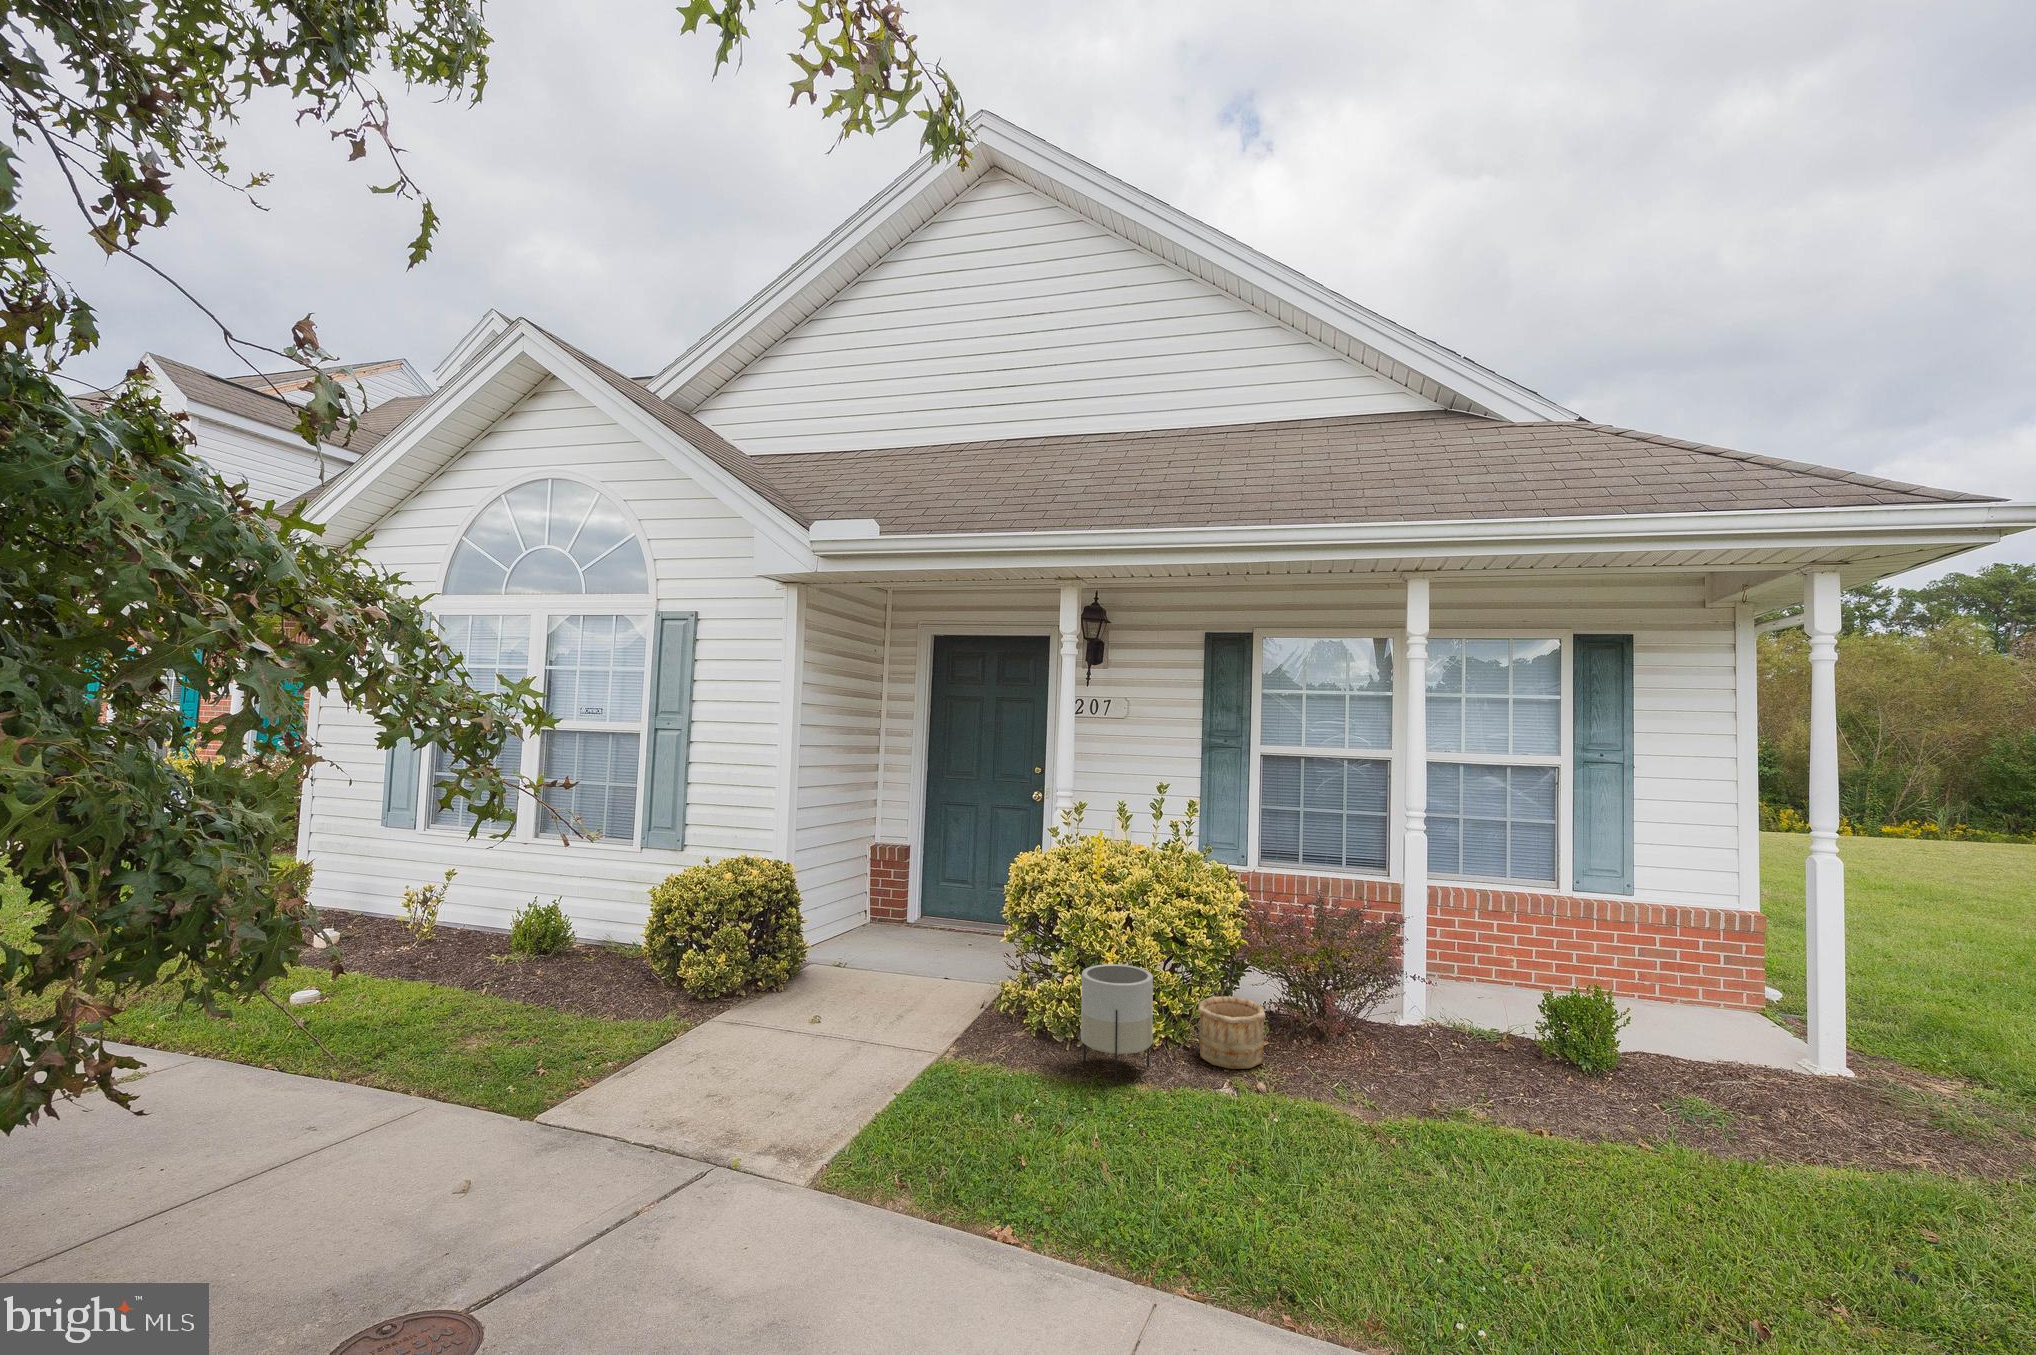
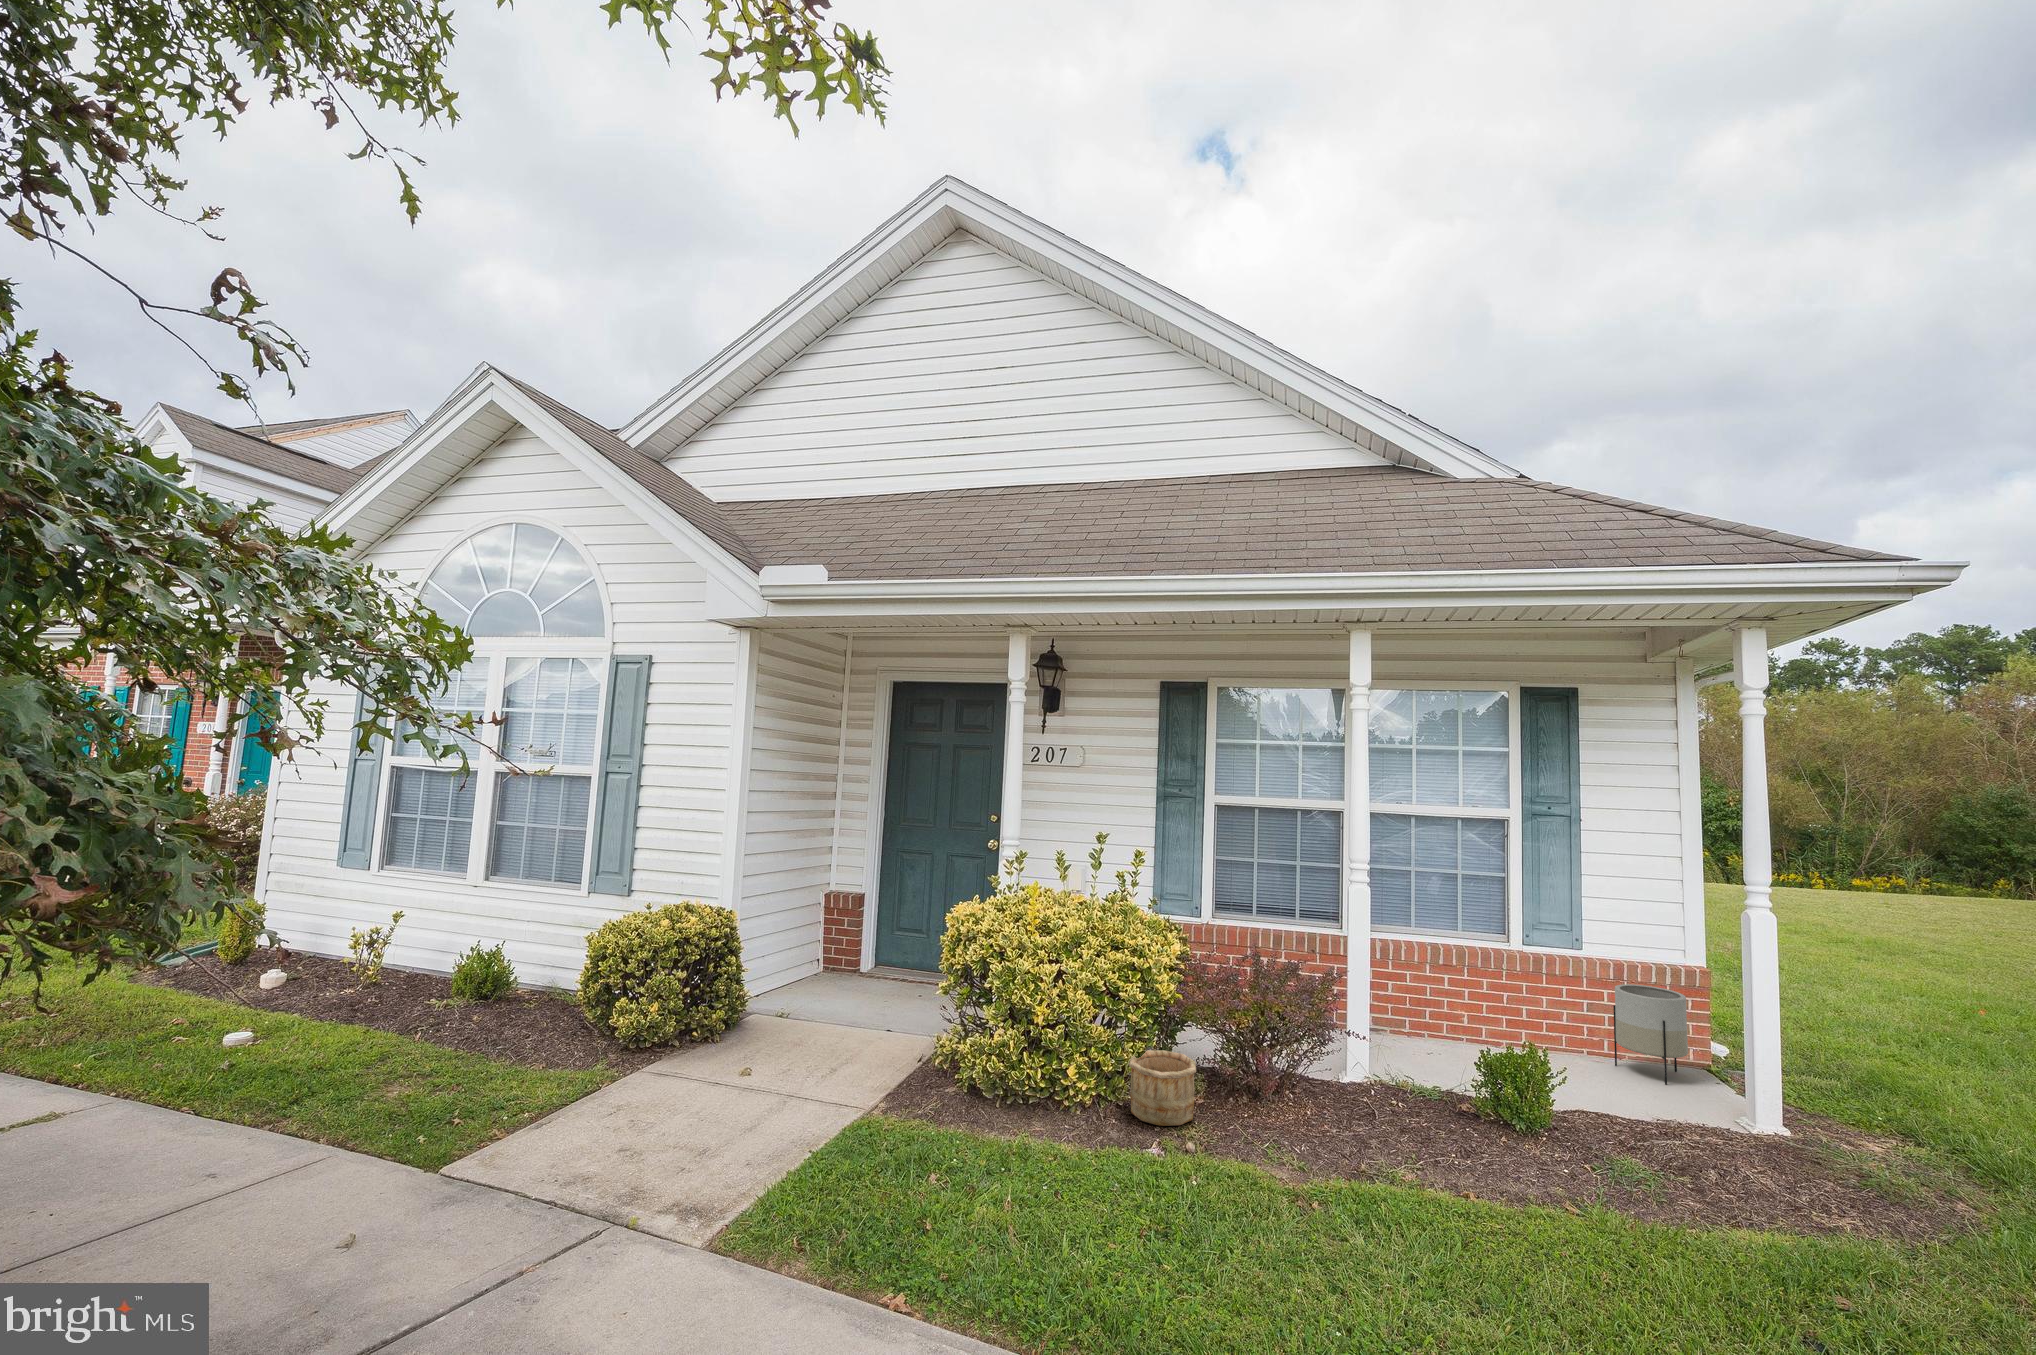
planter: present [1081,964,1153,1087] -> present [1613,984,1688,1085]

